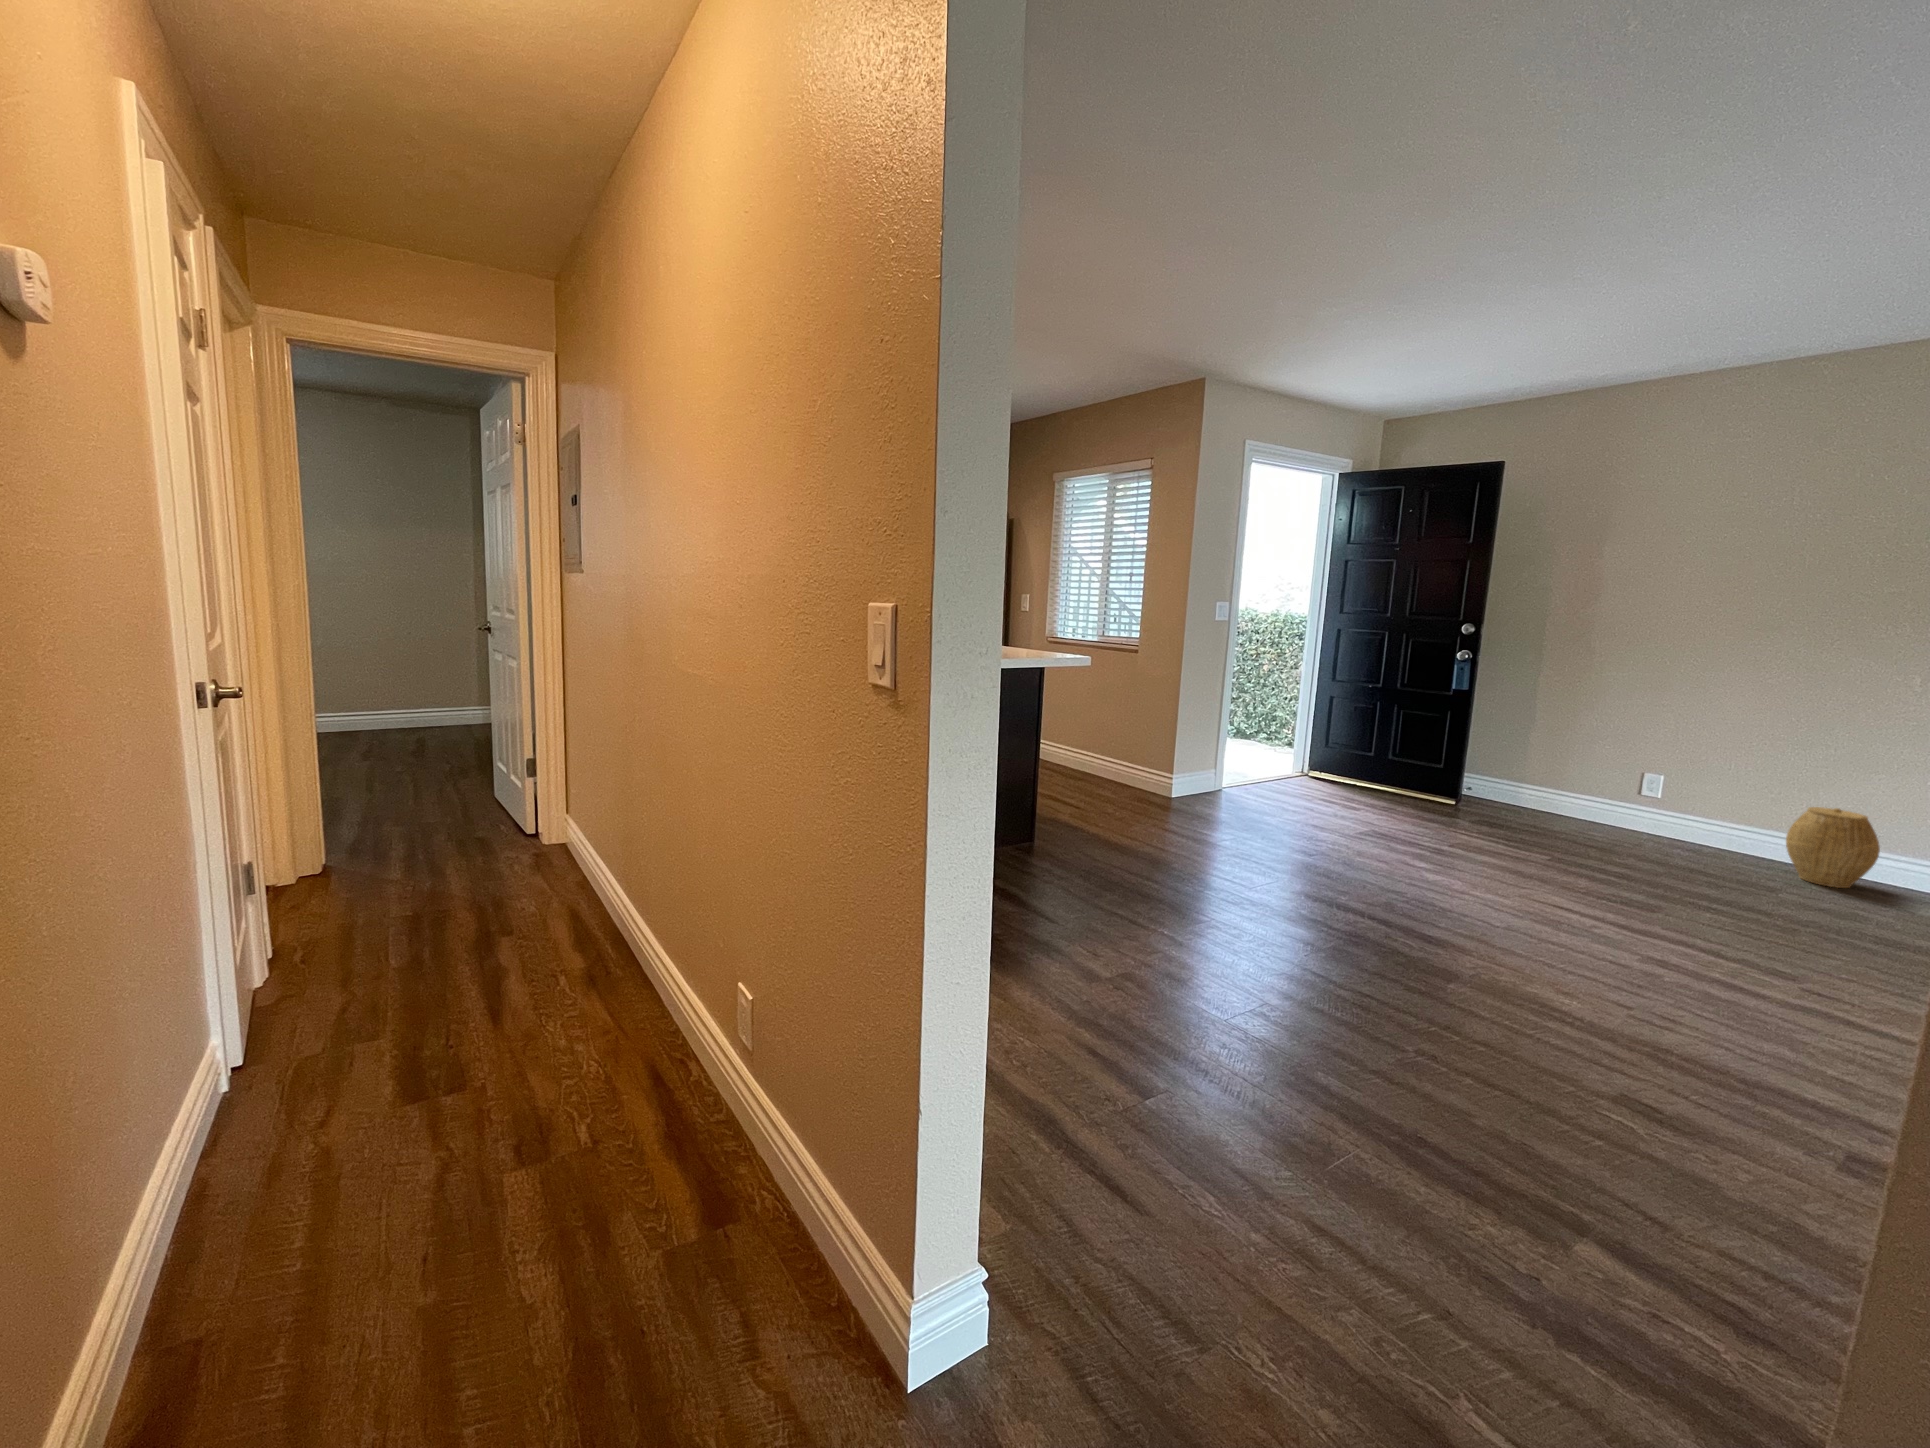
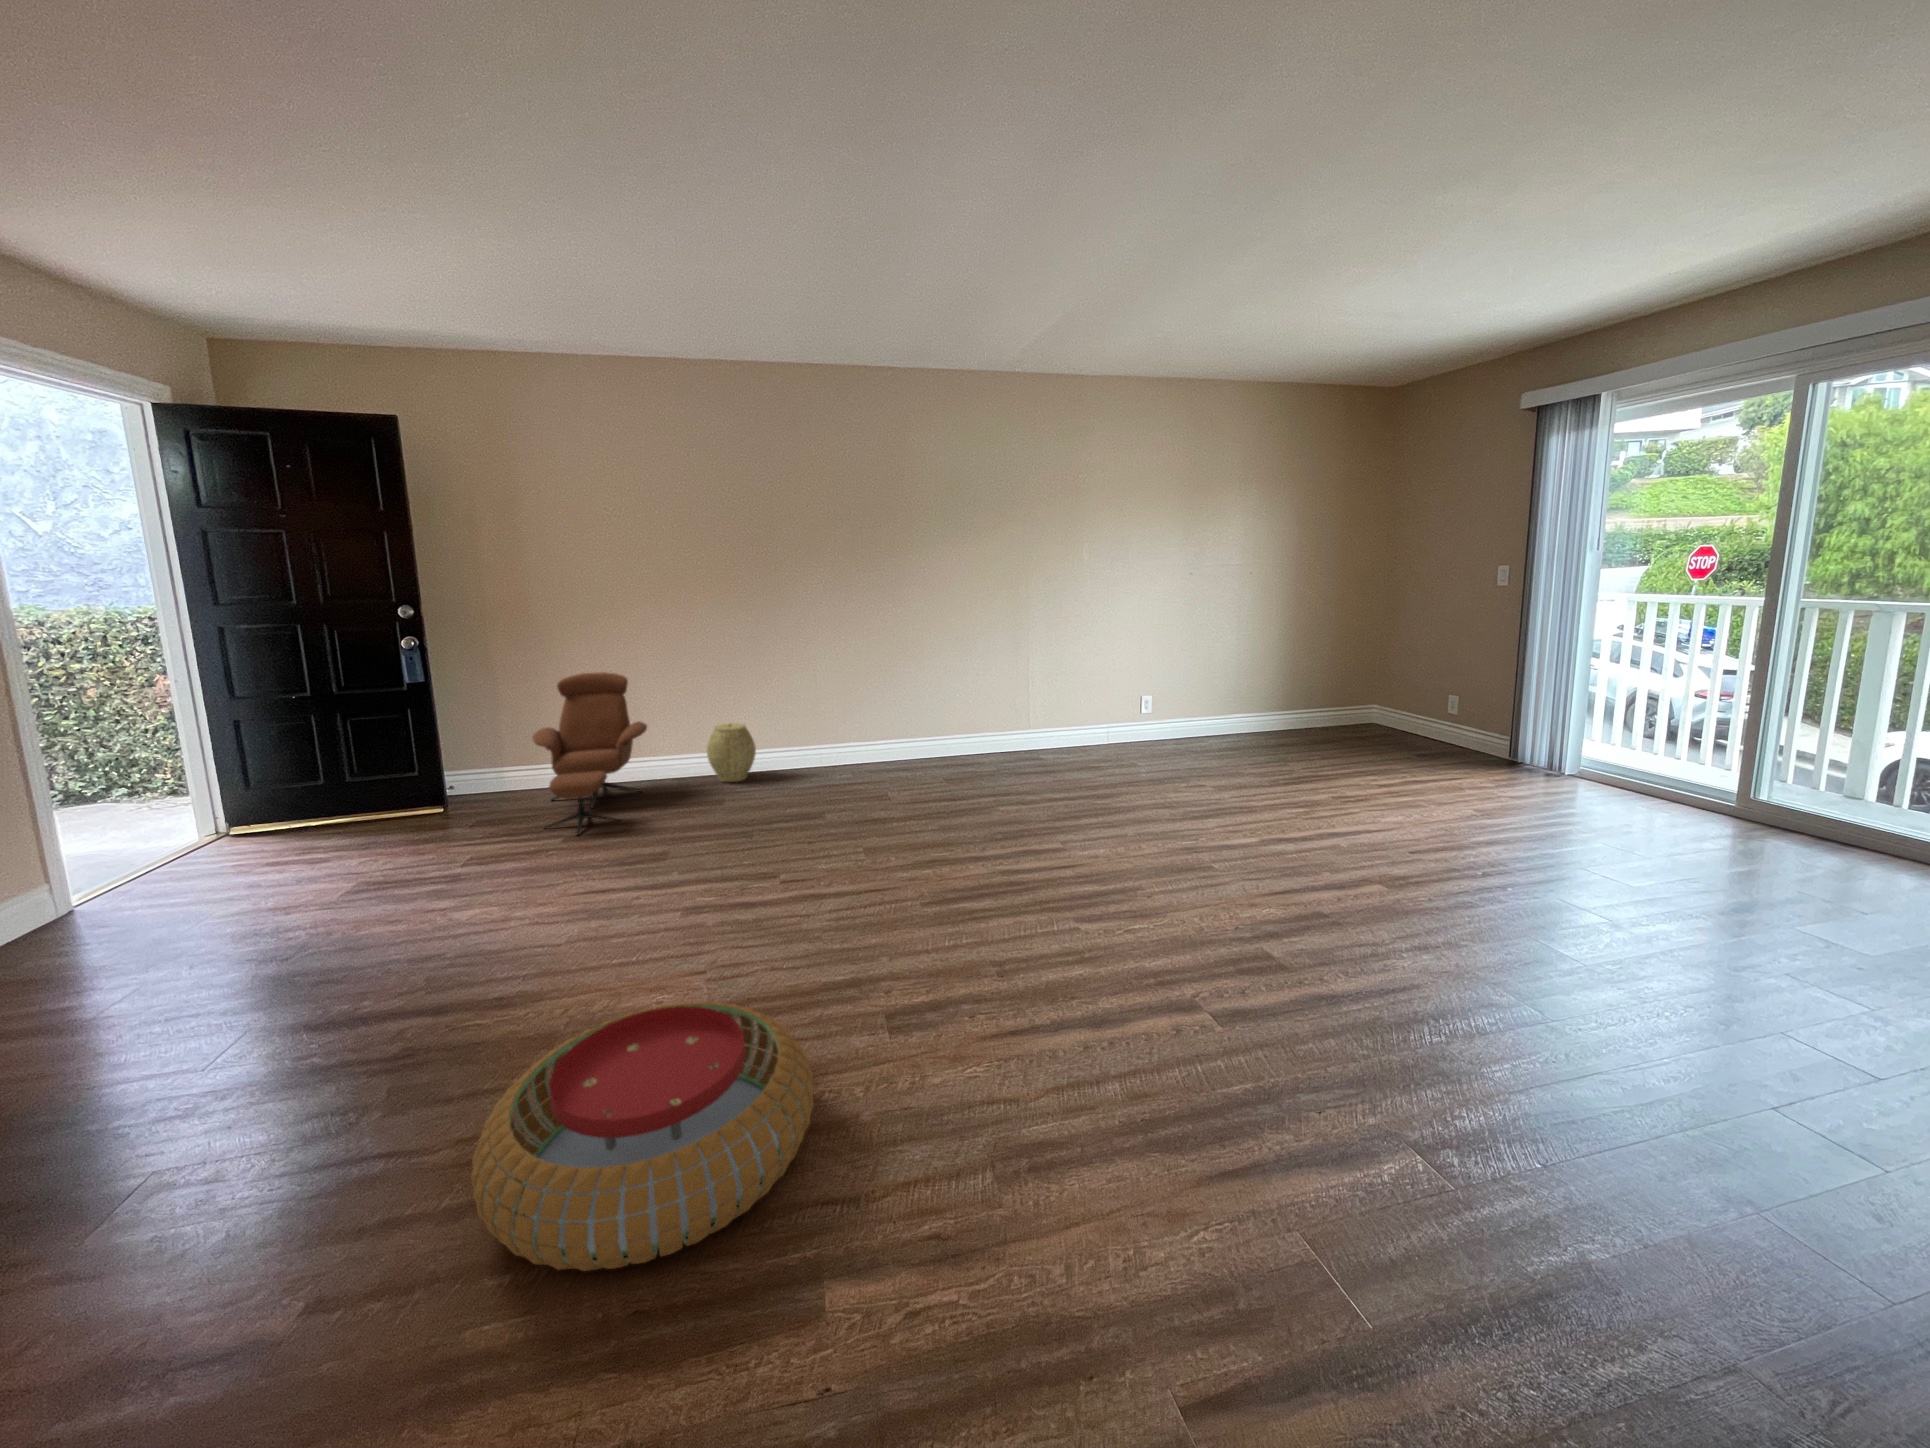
lounge chair: none [1537,709,1701,868] -> present [532,672,647,835]
pouf: none [1348,961,1705,1181] -> present [471,1001,814,1271]

